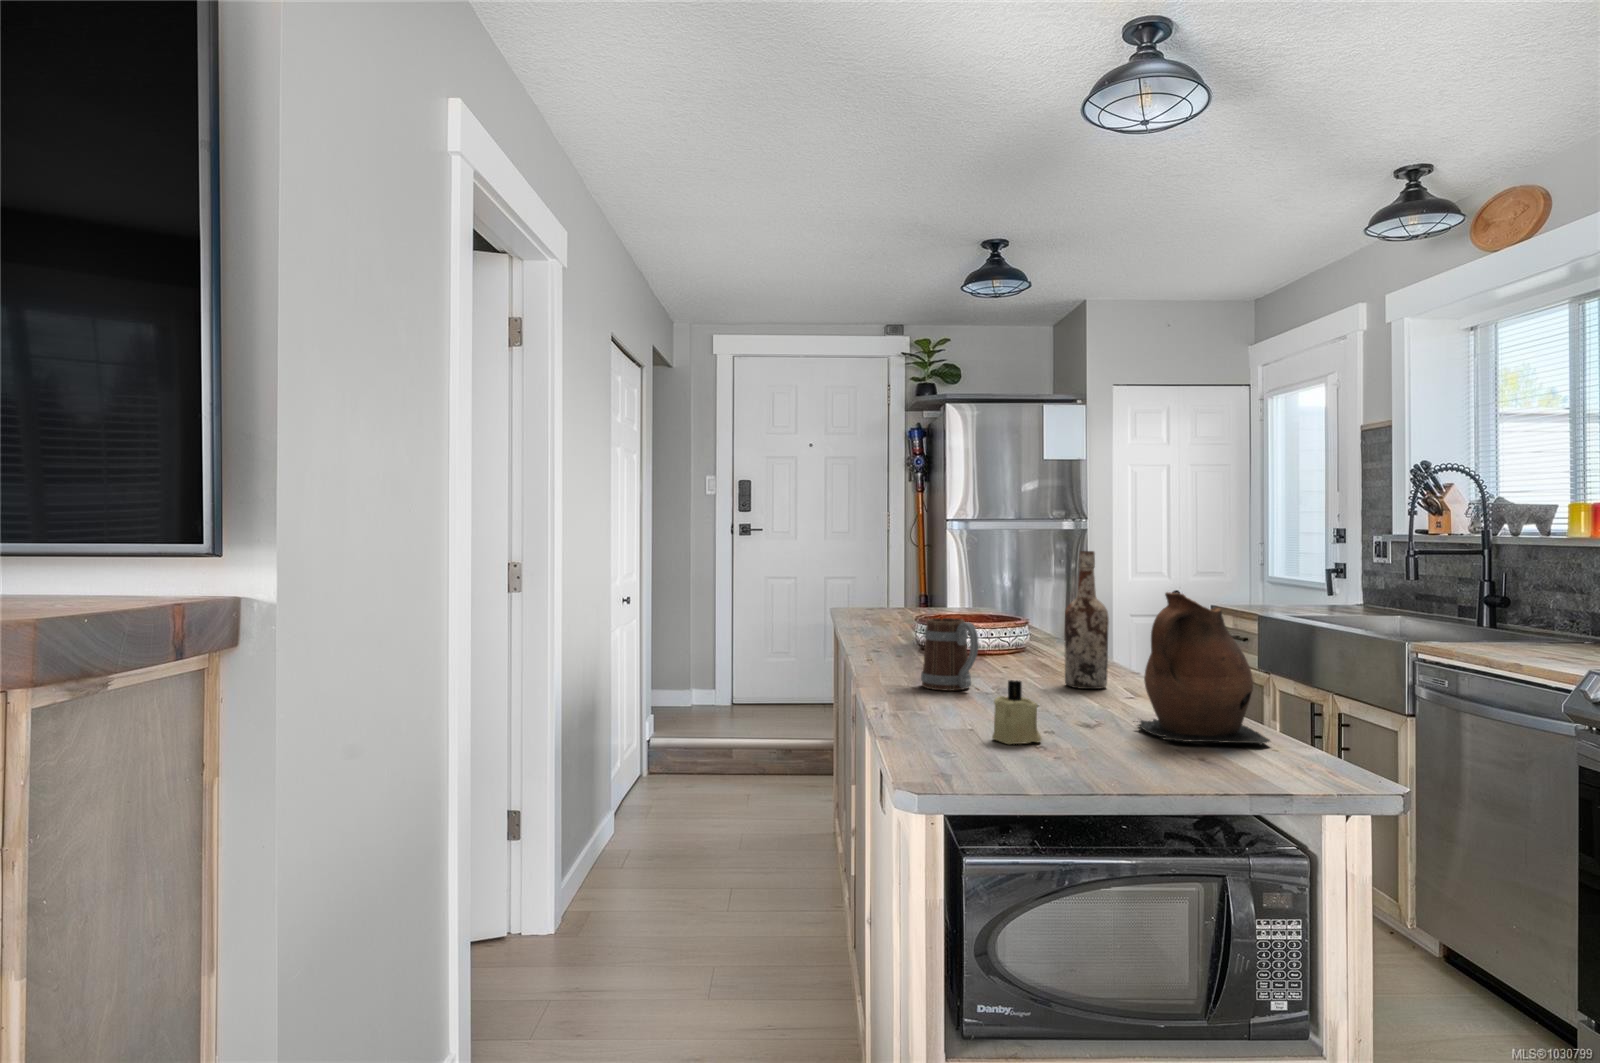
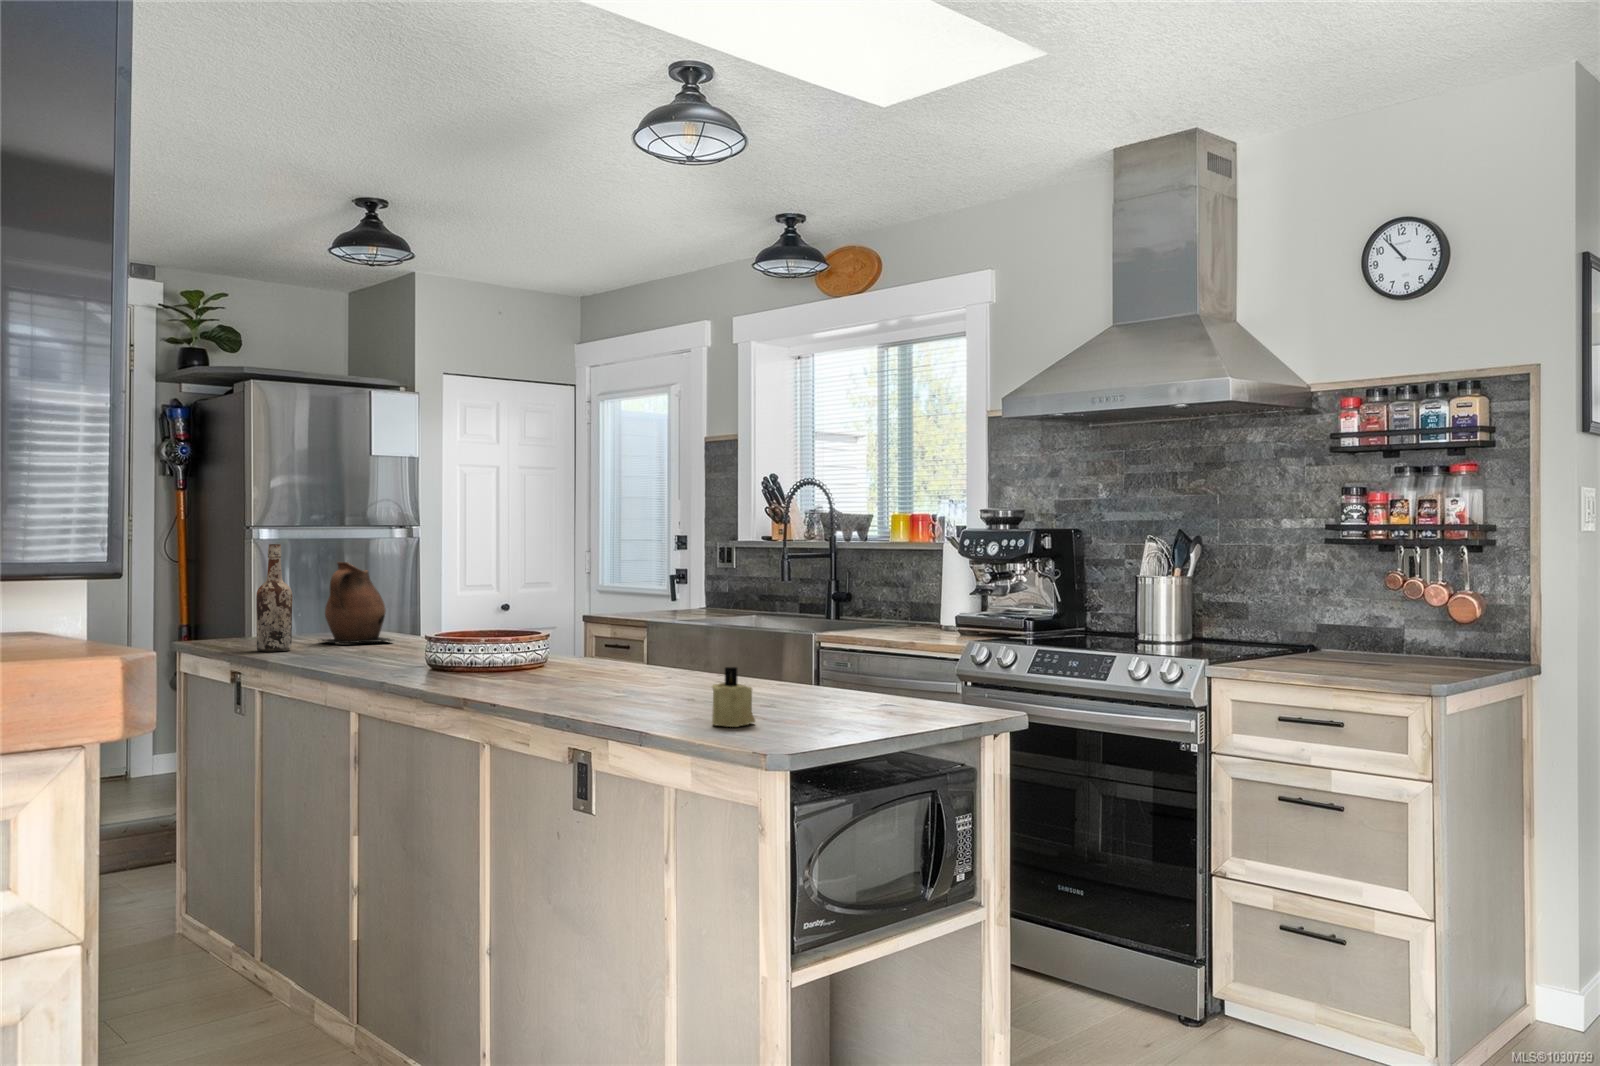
wine bottle: present [1065,551,1109,689] -> present [256,544,292,652]
ceramic pitcher: present [1133,592,1270,745] -> present [323,562,392,643]
mug: present [921,618,978,691] -> none [527,623,601,700]

